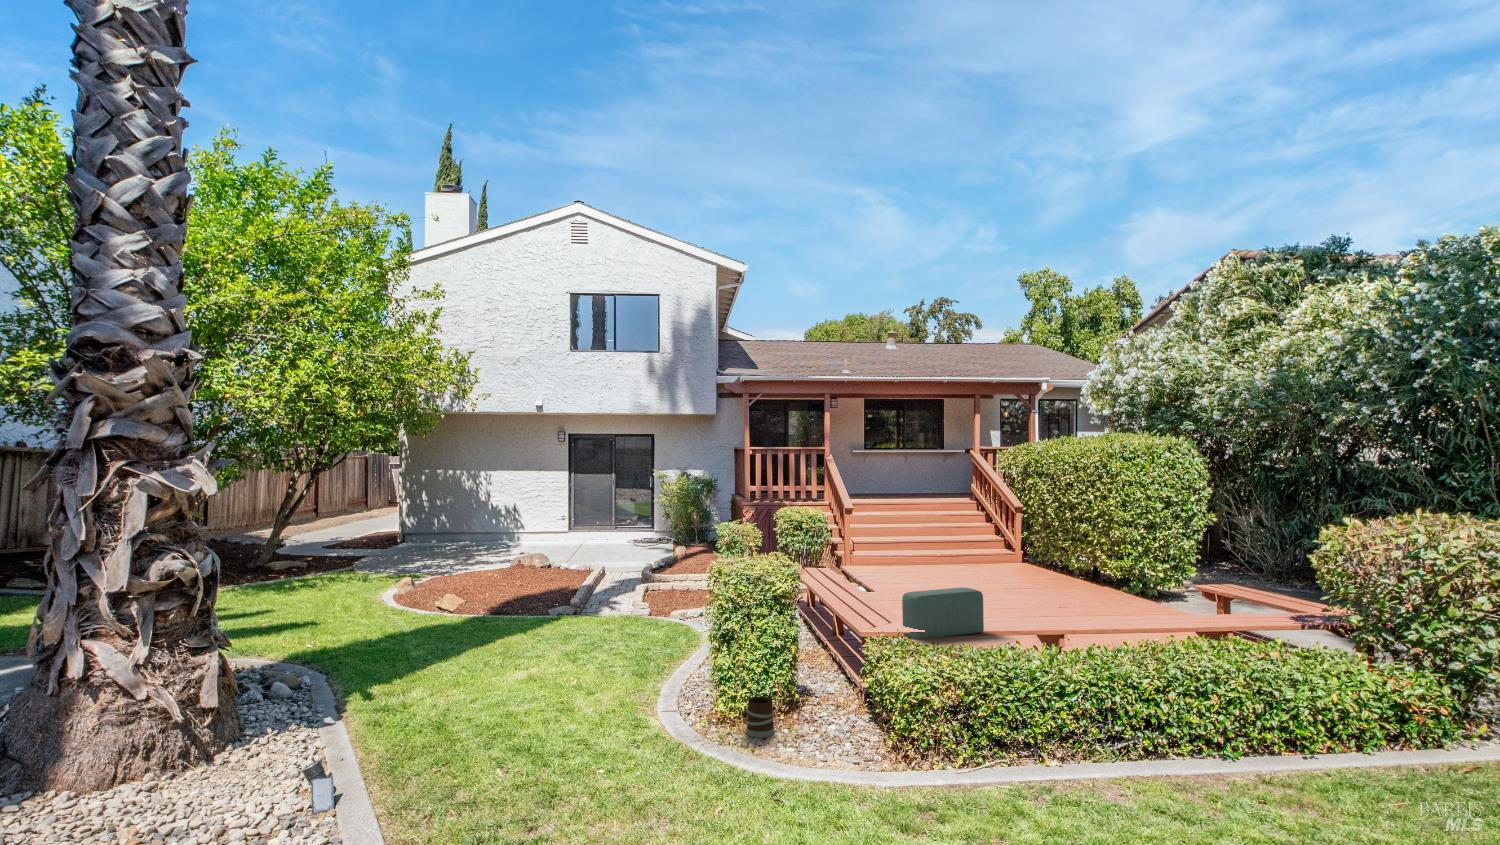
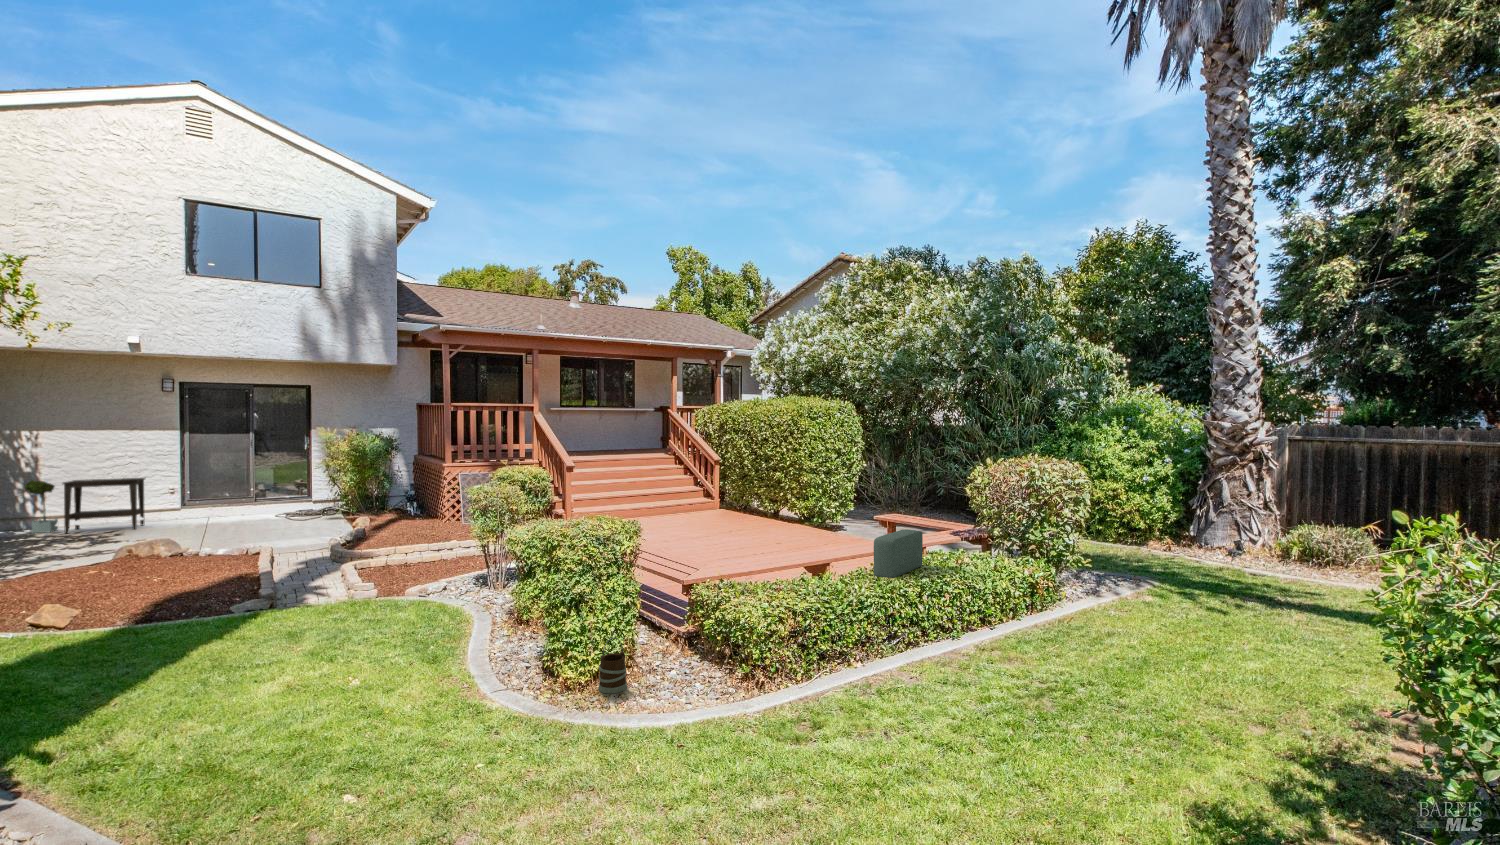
potted tree: none [481,506,498,545] -> present [25,480,58,533]
side table: none [499,507,549,547] -> present [63,478,145,534]
pouf: present [902,588,984,639] -> present [874,530,923,578]

